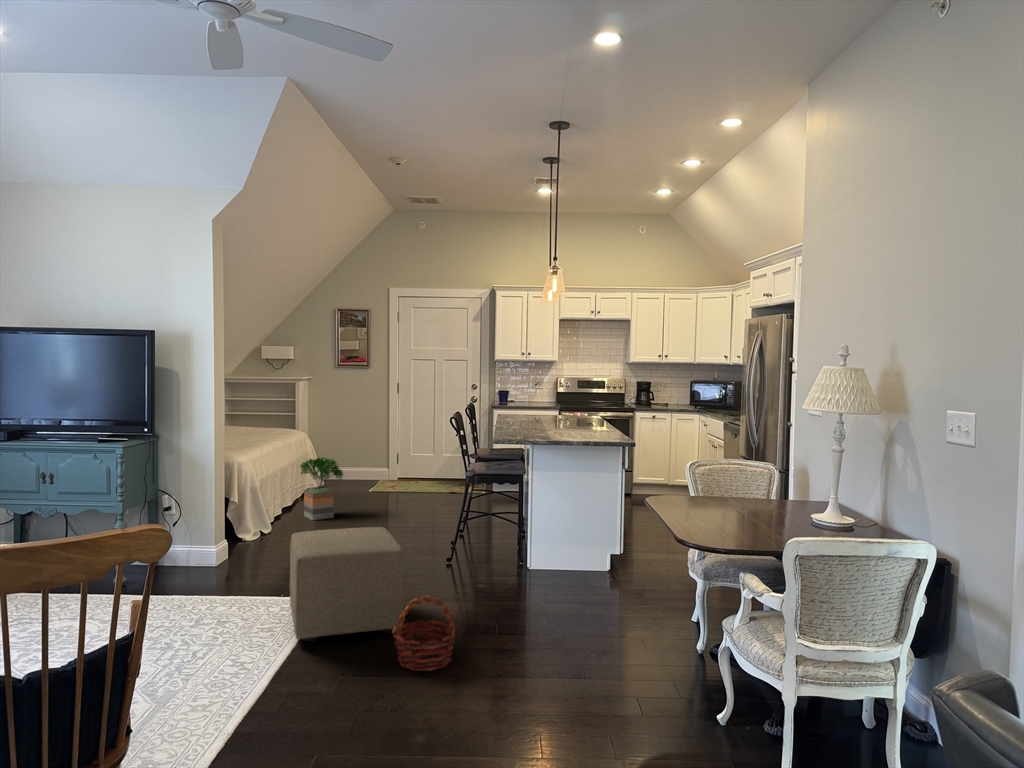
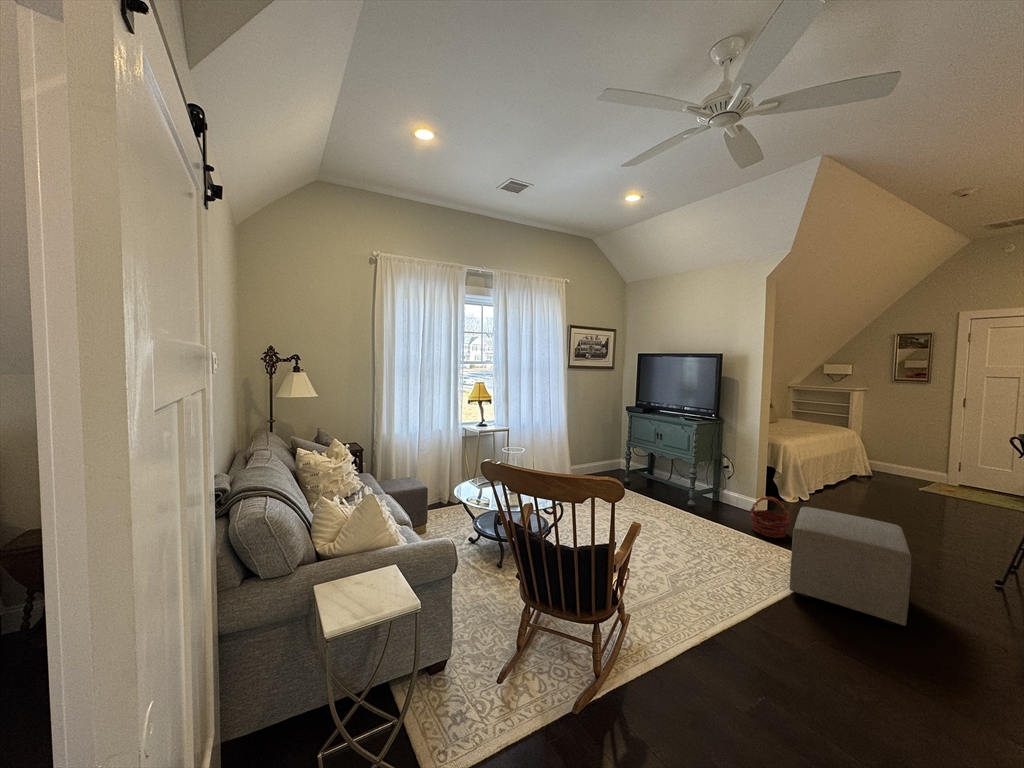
potted tree: present [300,458,343,520] -> none [839,451,884,502]
basket: present [392,595,456,671] -> present [750,497,790,538]

